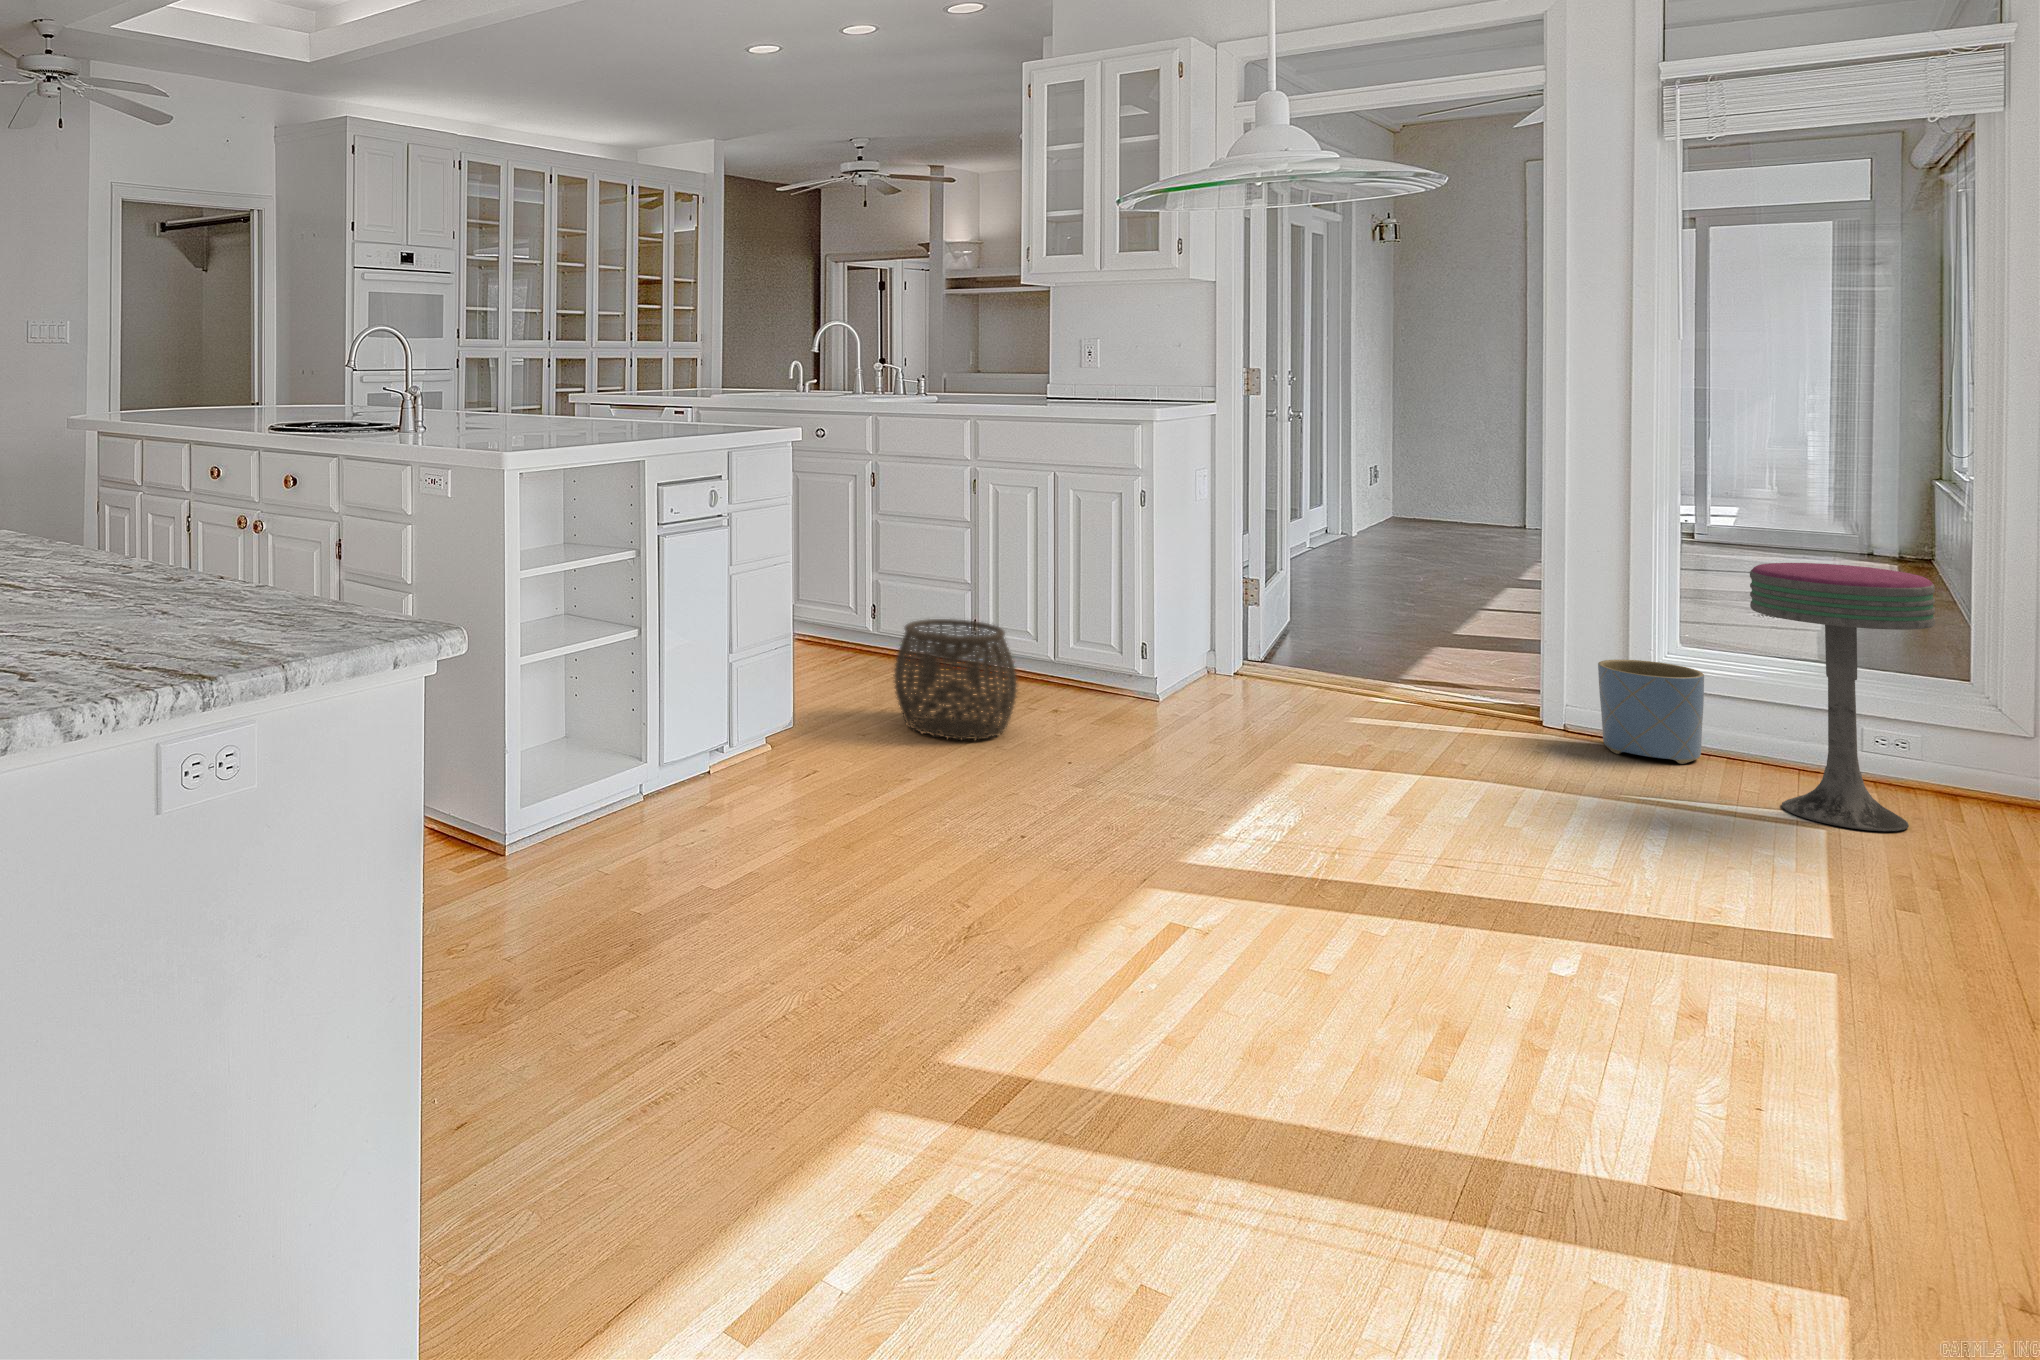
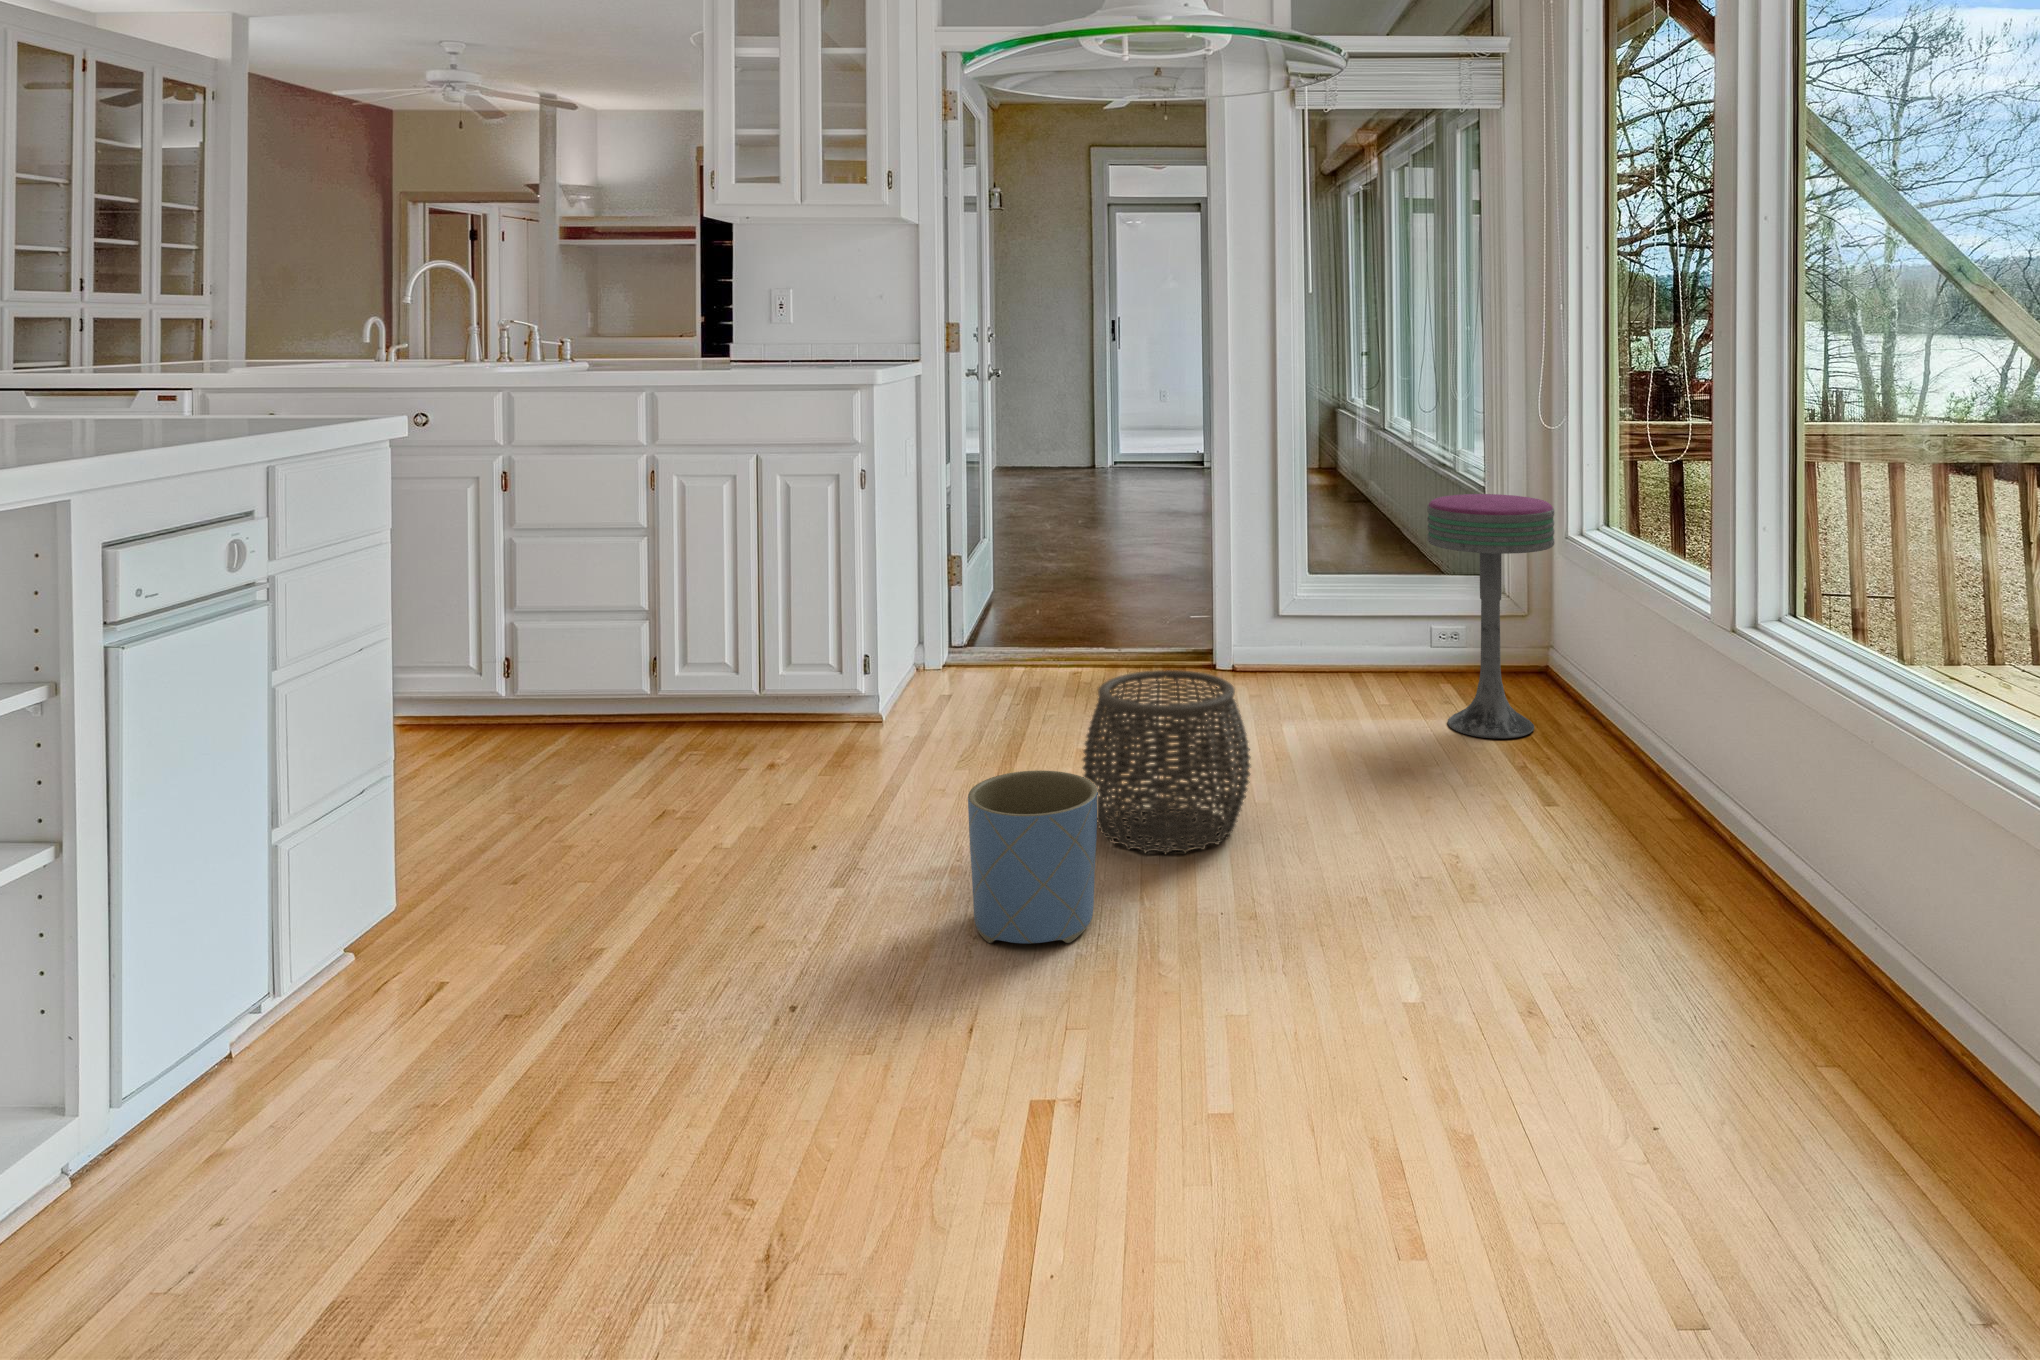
woven basket: present [894,619,1017,740] -> present [1083,670,1251,854]
planter: present [1598,660,1704,764] -> present [968,770,1098,943]

